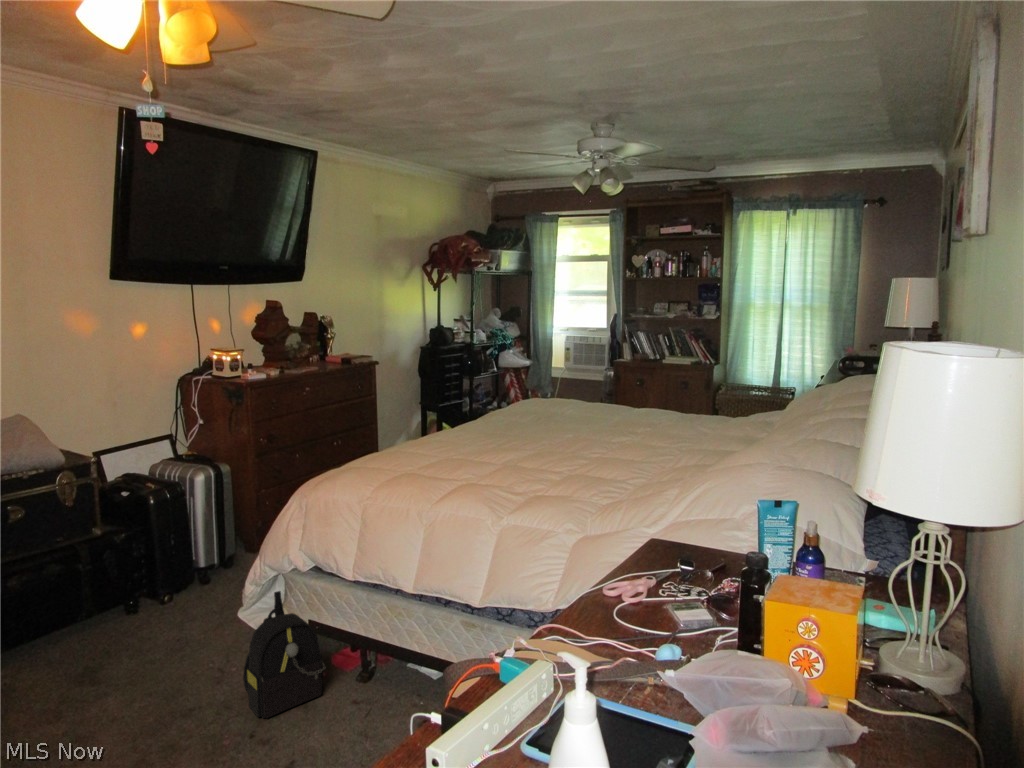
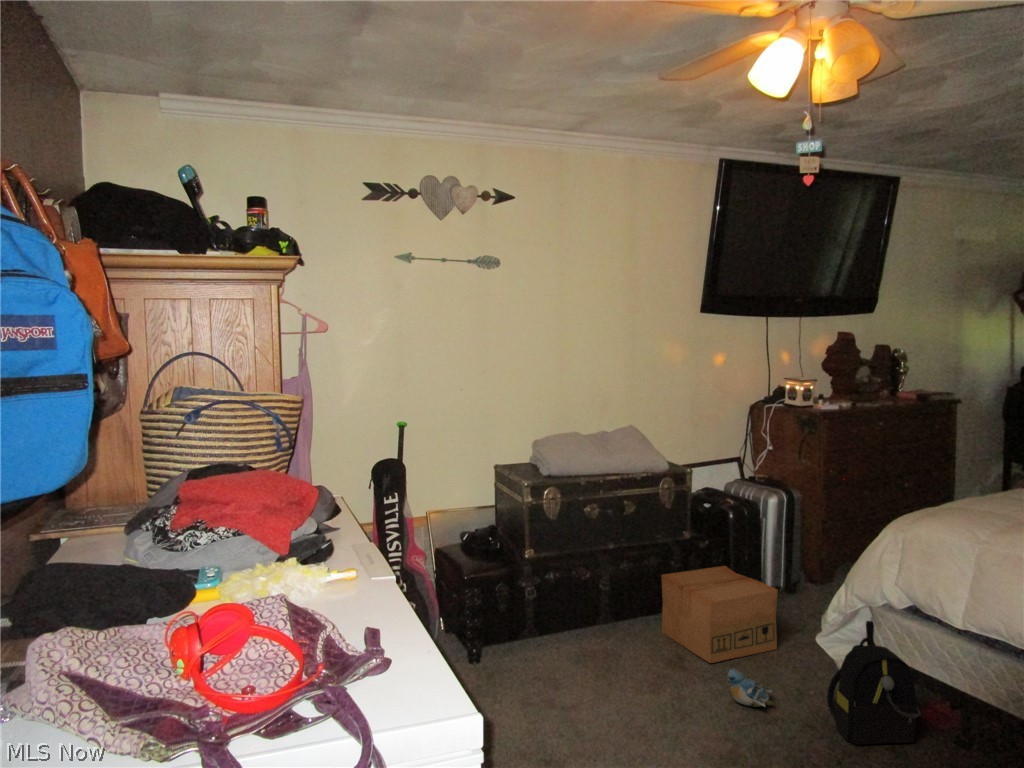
cardboard box: none [59,558,202,674] -> present [661,566,778,663]
plush toy: none [129,678,187,714] -> present [726,669,775,707]

